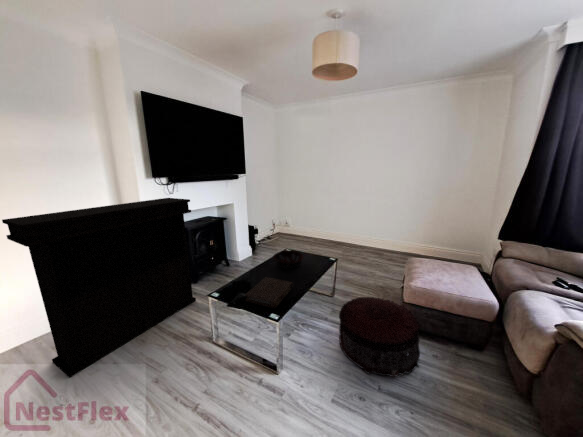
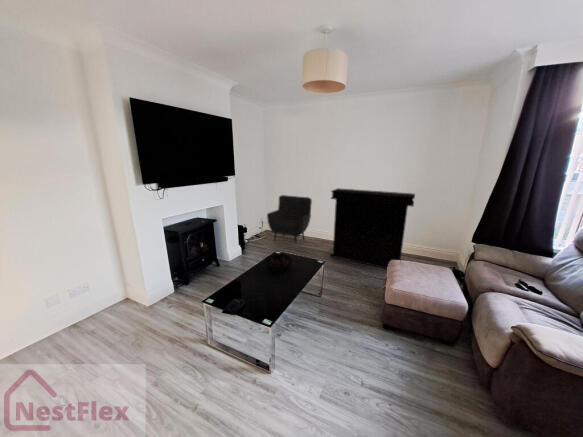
armchair: none [278,196,324,247] -> present [267,195,312,245]
console table: present [2,198,196,377] -> present [331,188,415,268]
book: present [245,277,293,308] -> none [239,282,284,314]
pouf: present [339,297,420,377] -> none [326,298,400,373]

